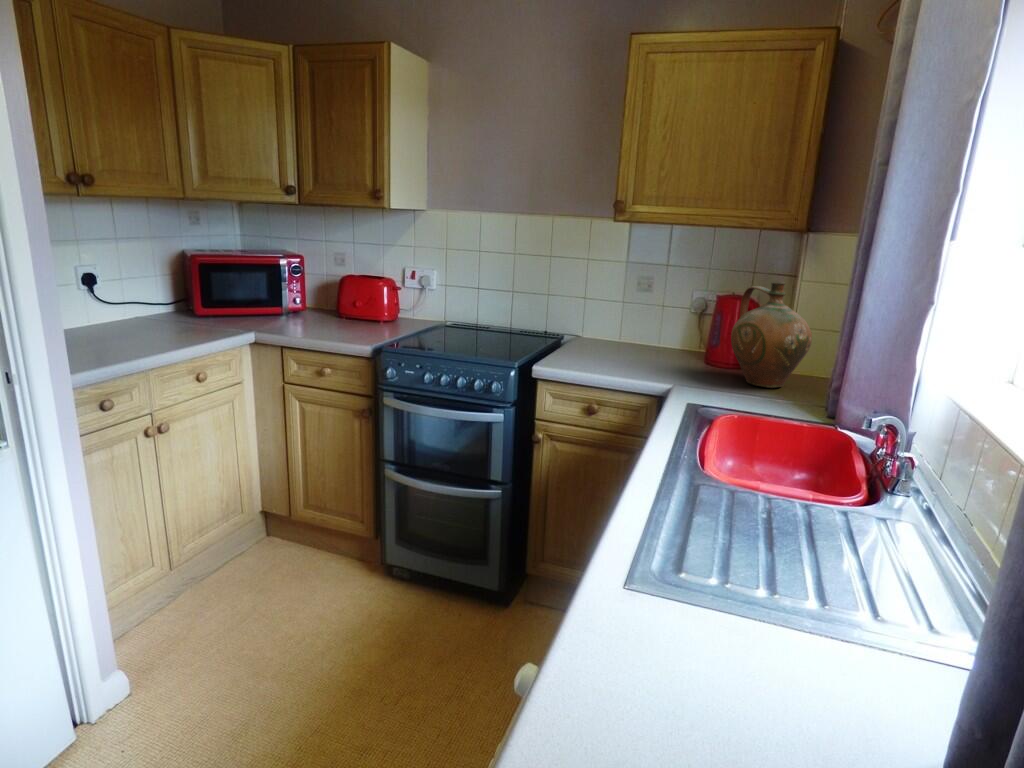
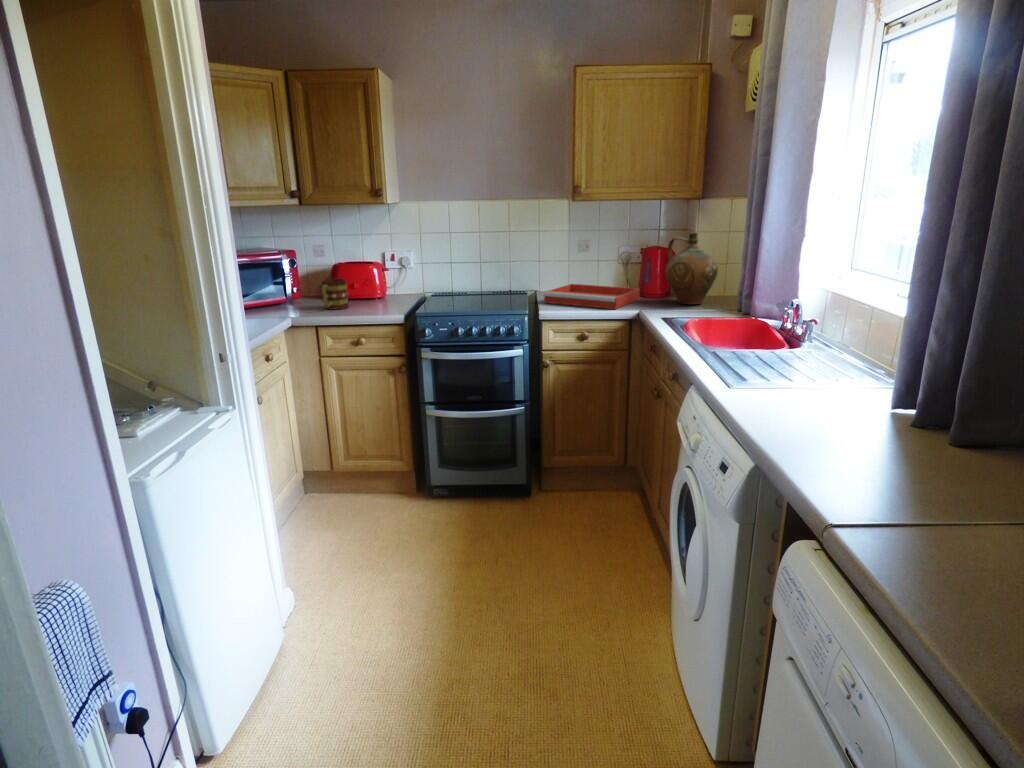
mug: none [297,293,336,330] -> present [322,279,349,310]
tray: none [560,333,698,378] -> present [543,284,639,309]

